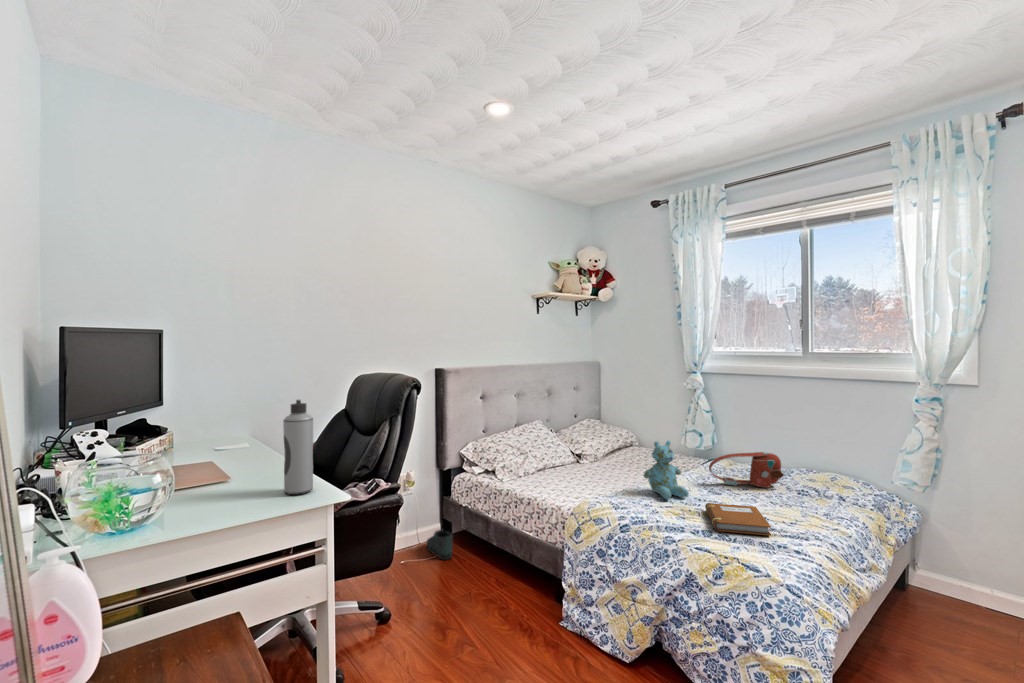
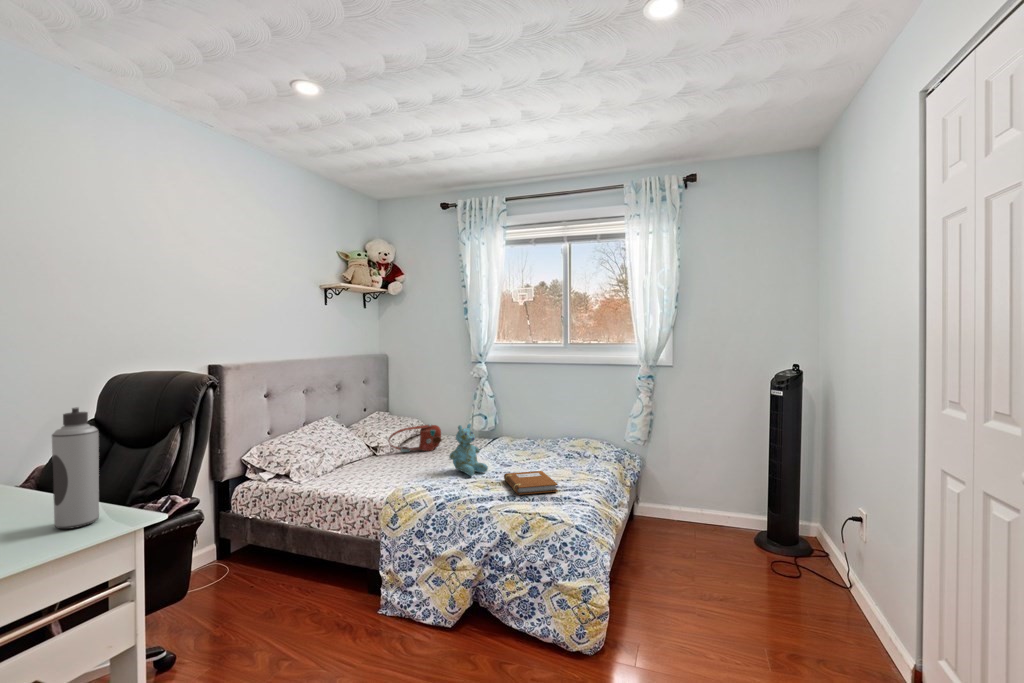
handbag: present [709,452,784,488] -> present [388,424,442,452]
shoe: present [427,529,453,560] -> none [202,547,240,580]

